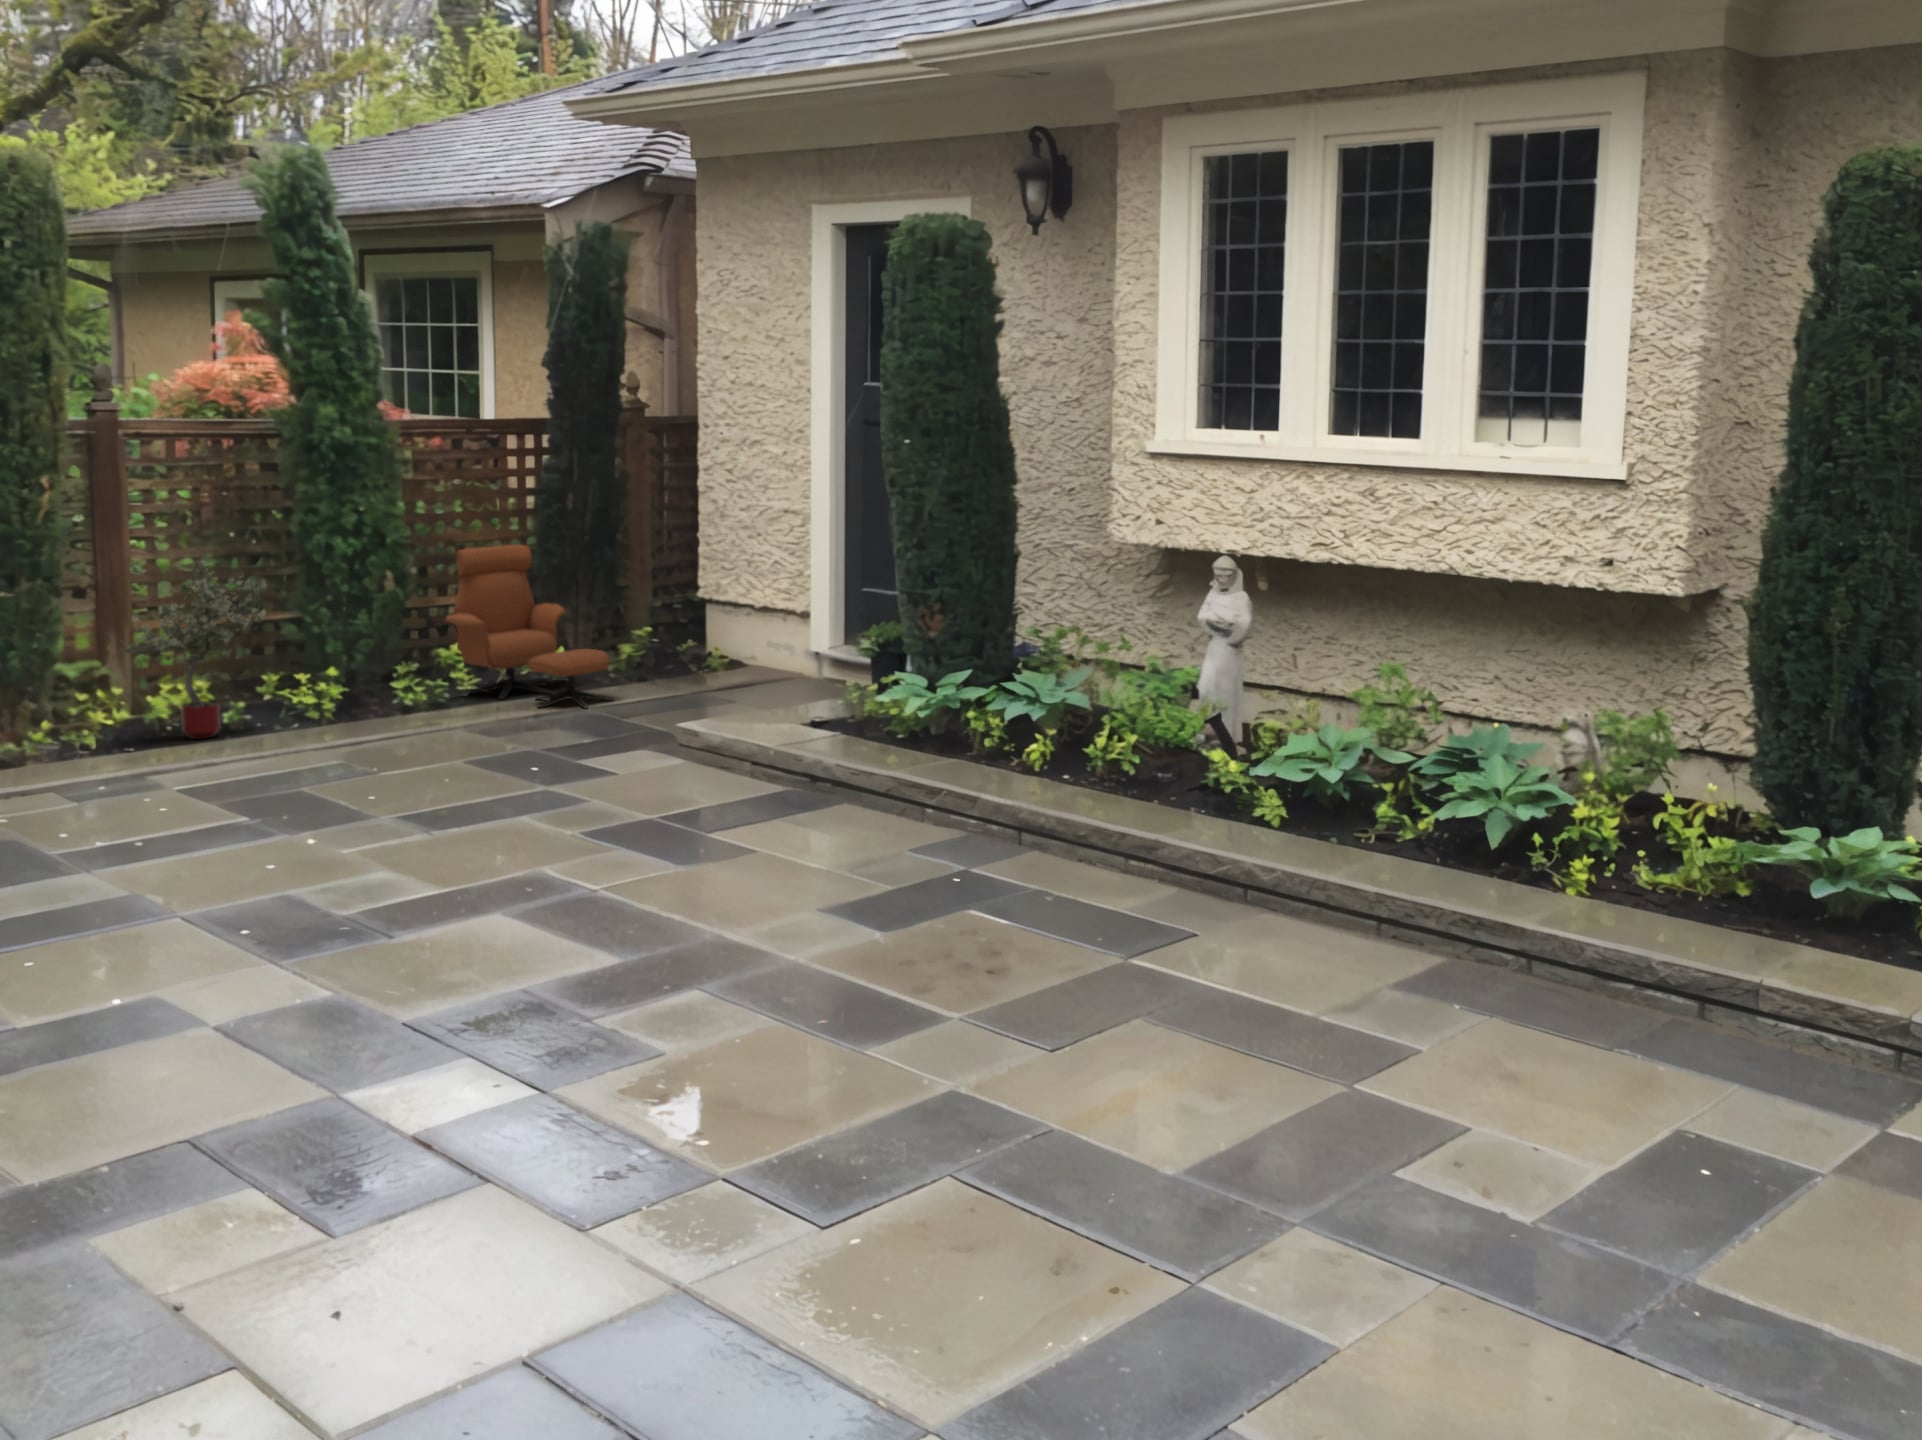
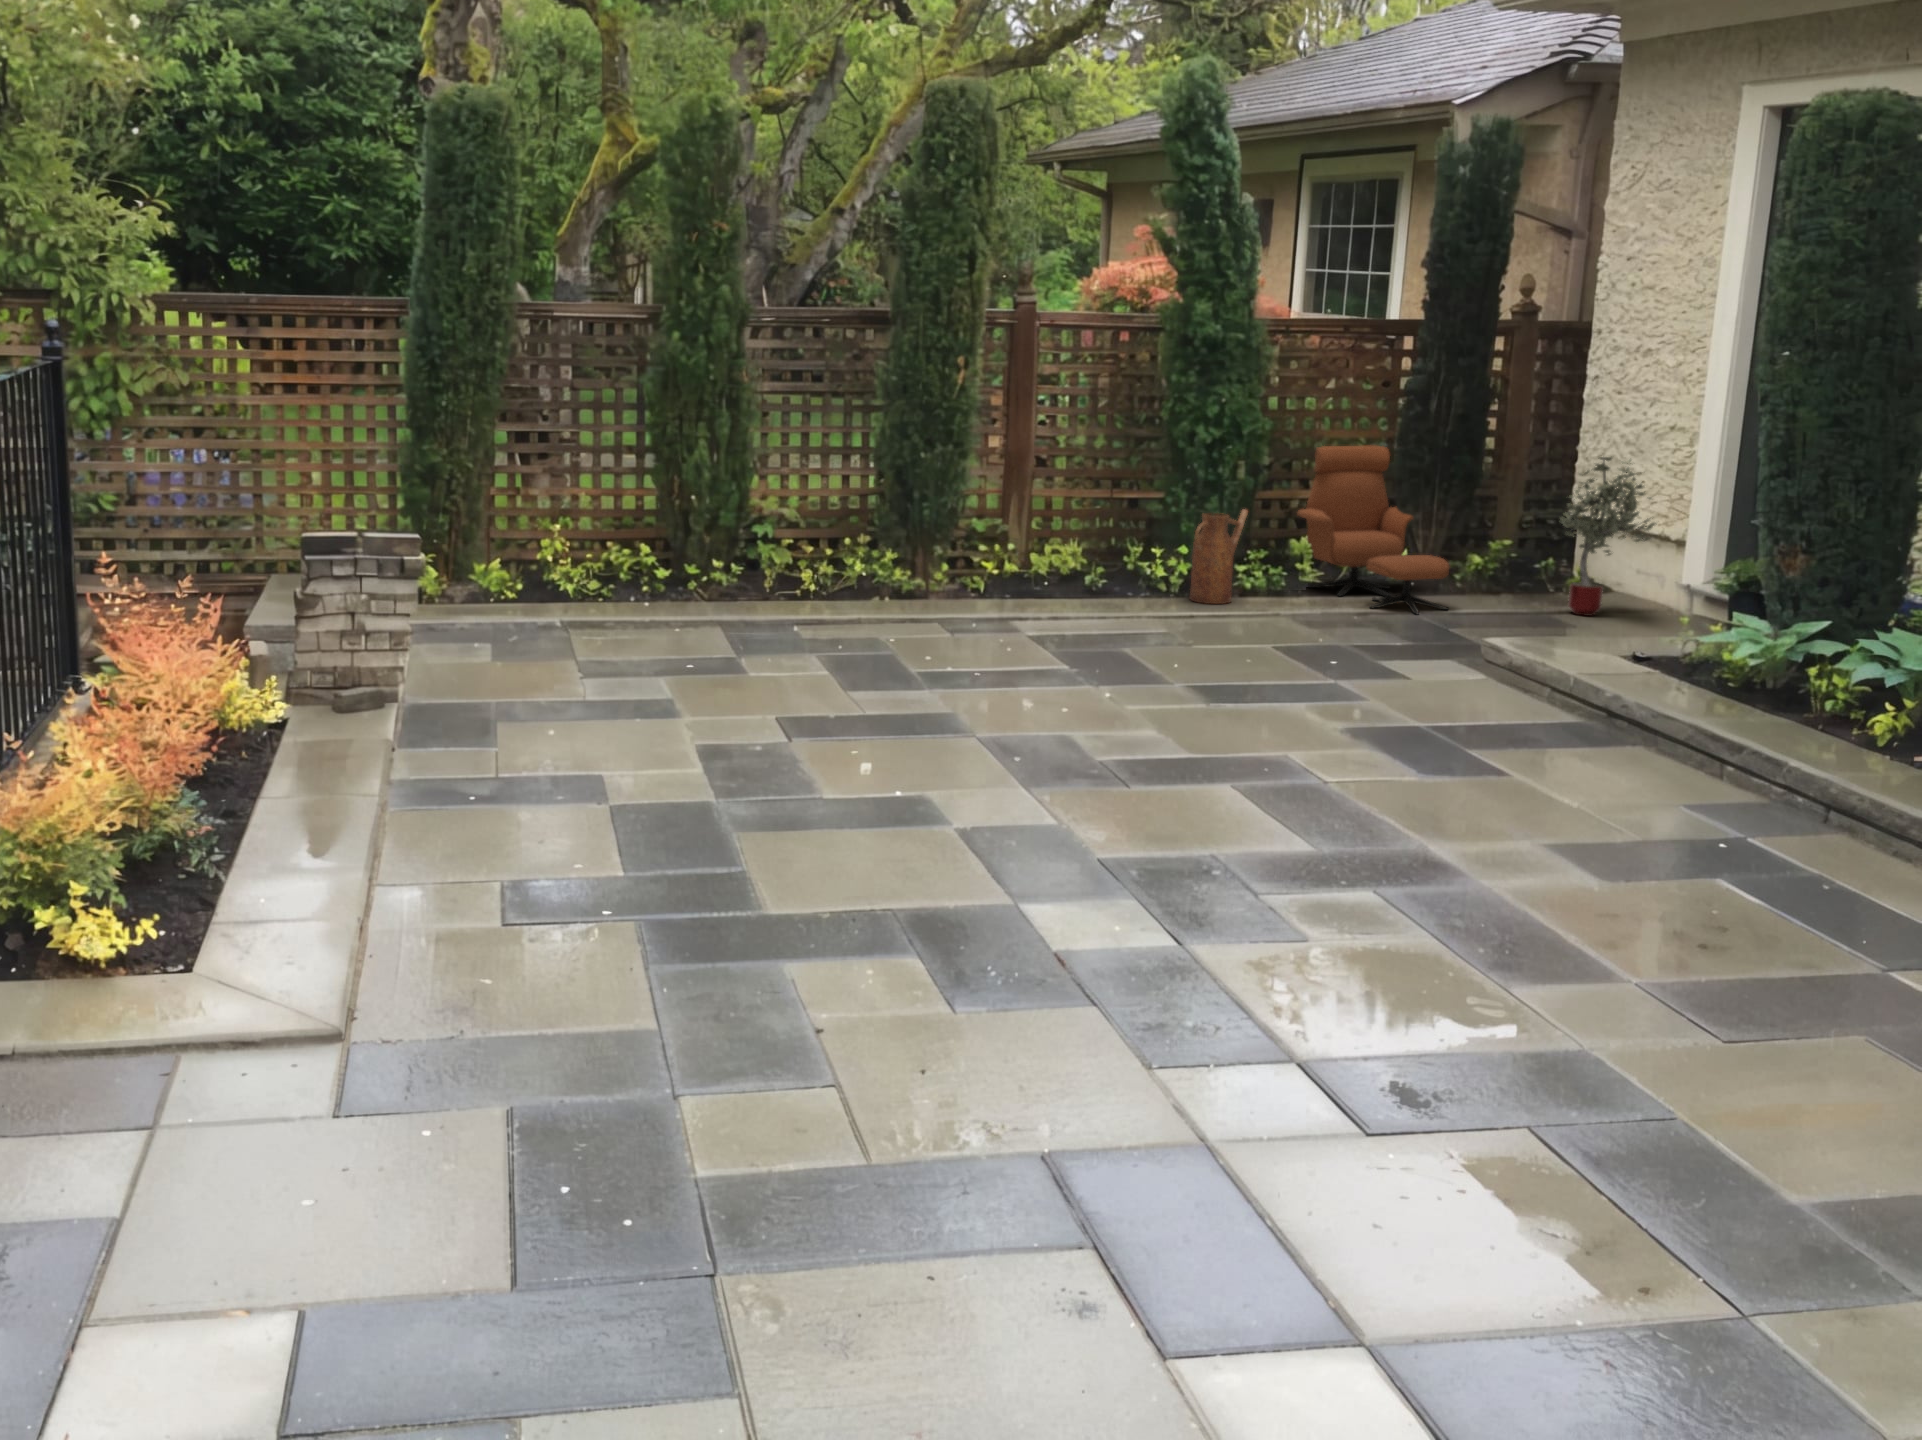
potted tree: present [121,560,267,739] -> present [1560,457,1656,616]
watering can: none [342,620,397,725] -> present [1190,509,1248,604]

